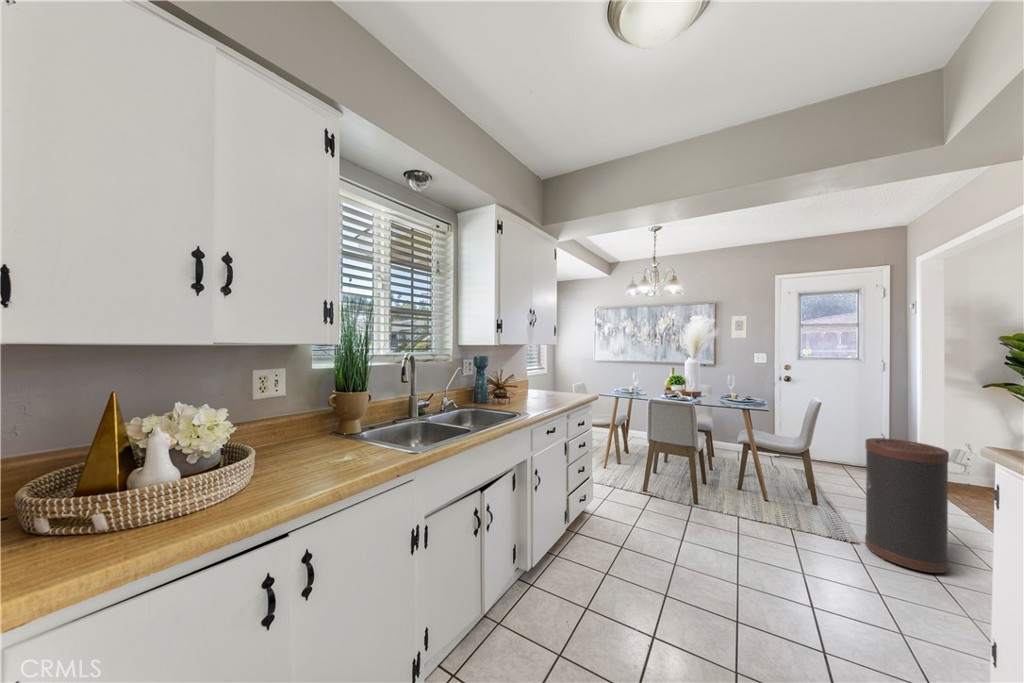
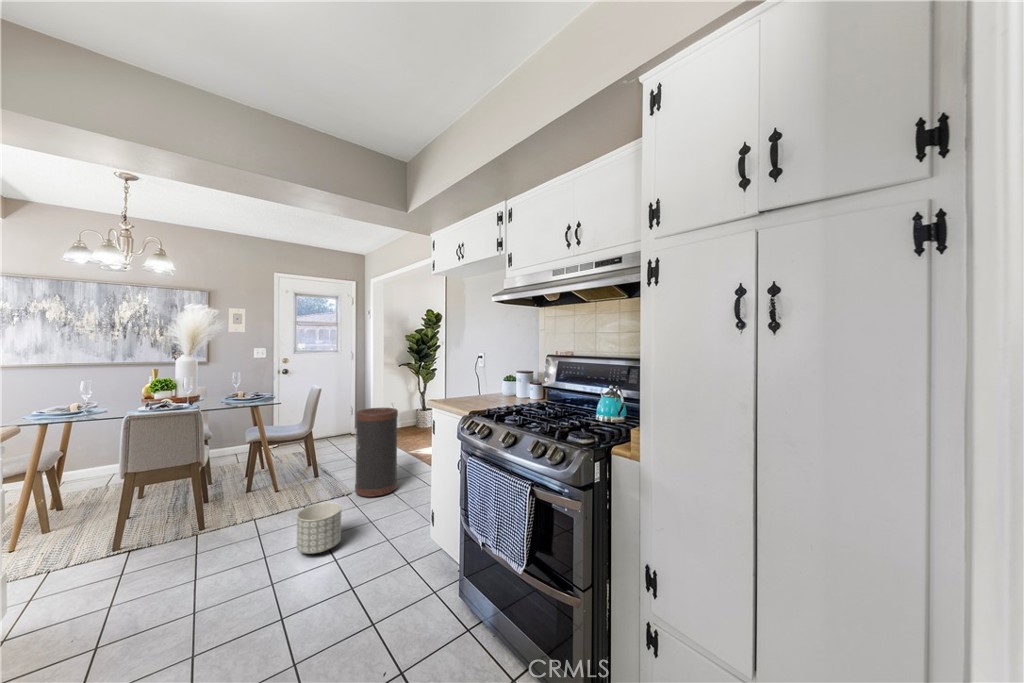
planter: none [767,529,825,592] -> present [297,502,341,554]

